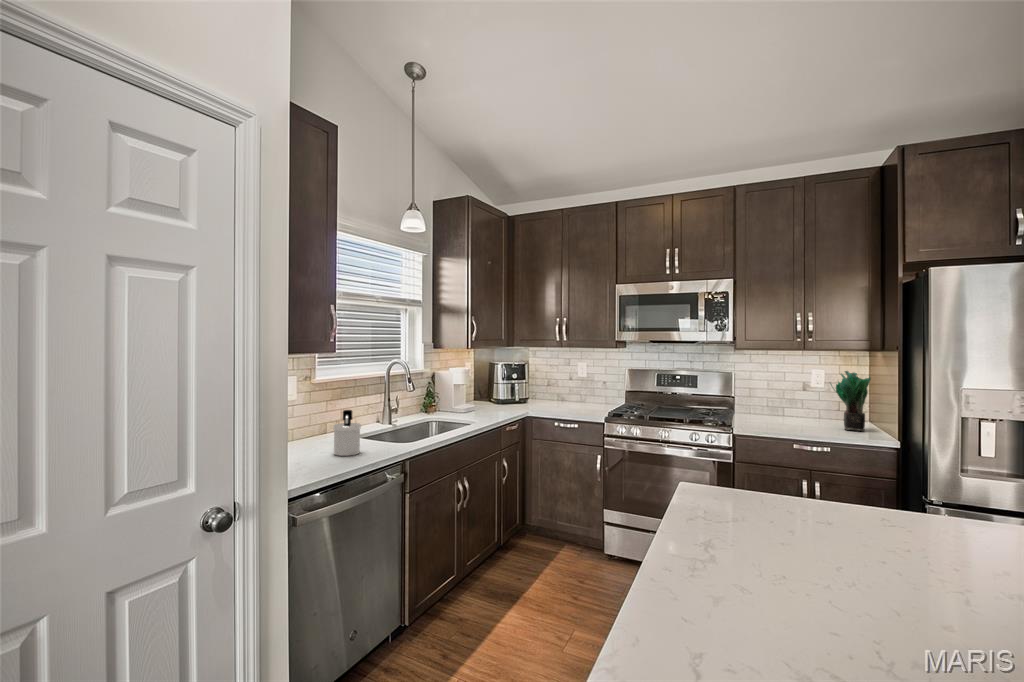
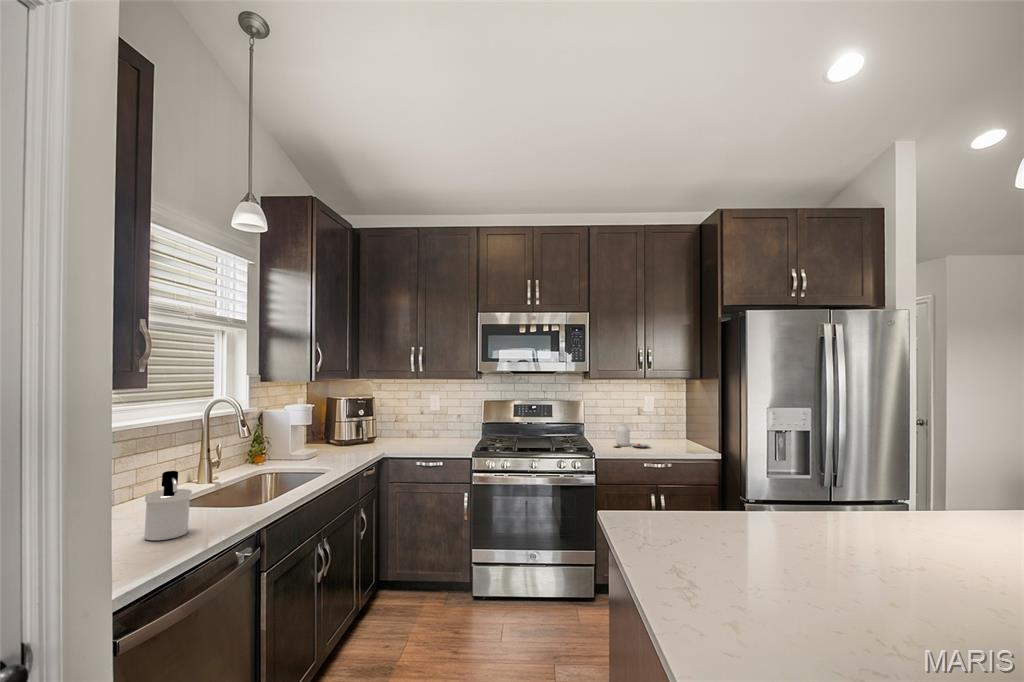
potted plant: present [830,371,871,431] -> none [666,397,699,449]
jar: none [762,398,808,425] -> present [614,424,650,447]

